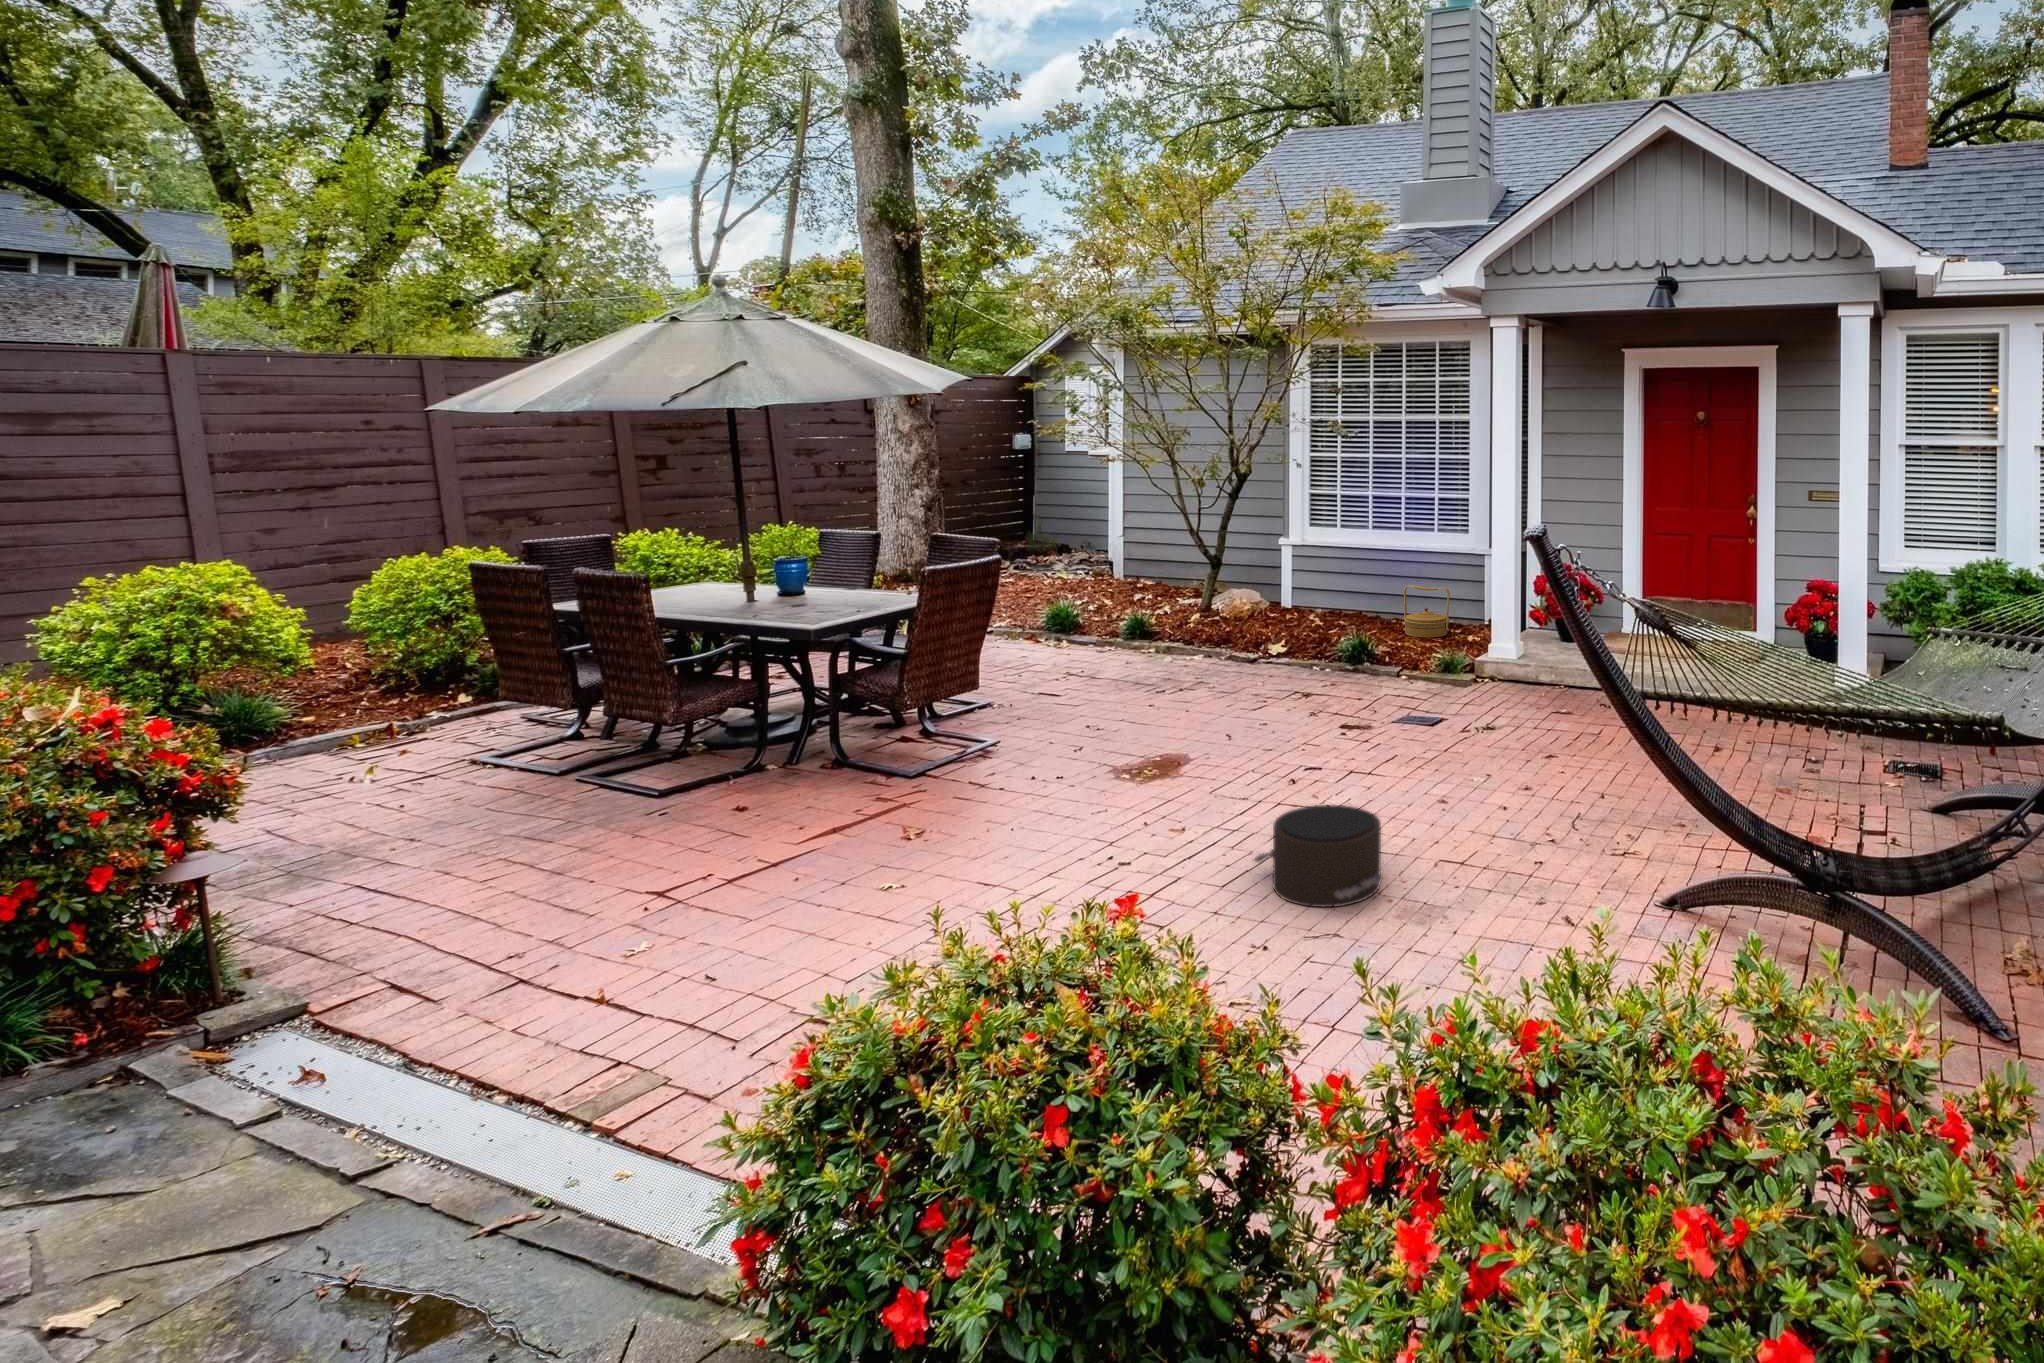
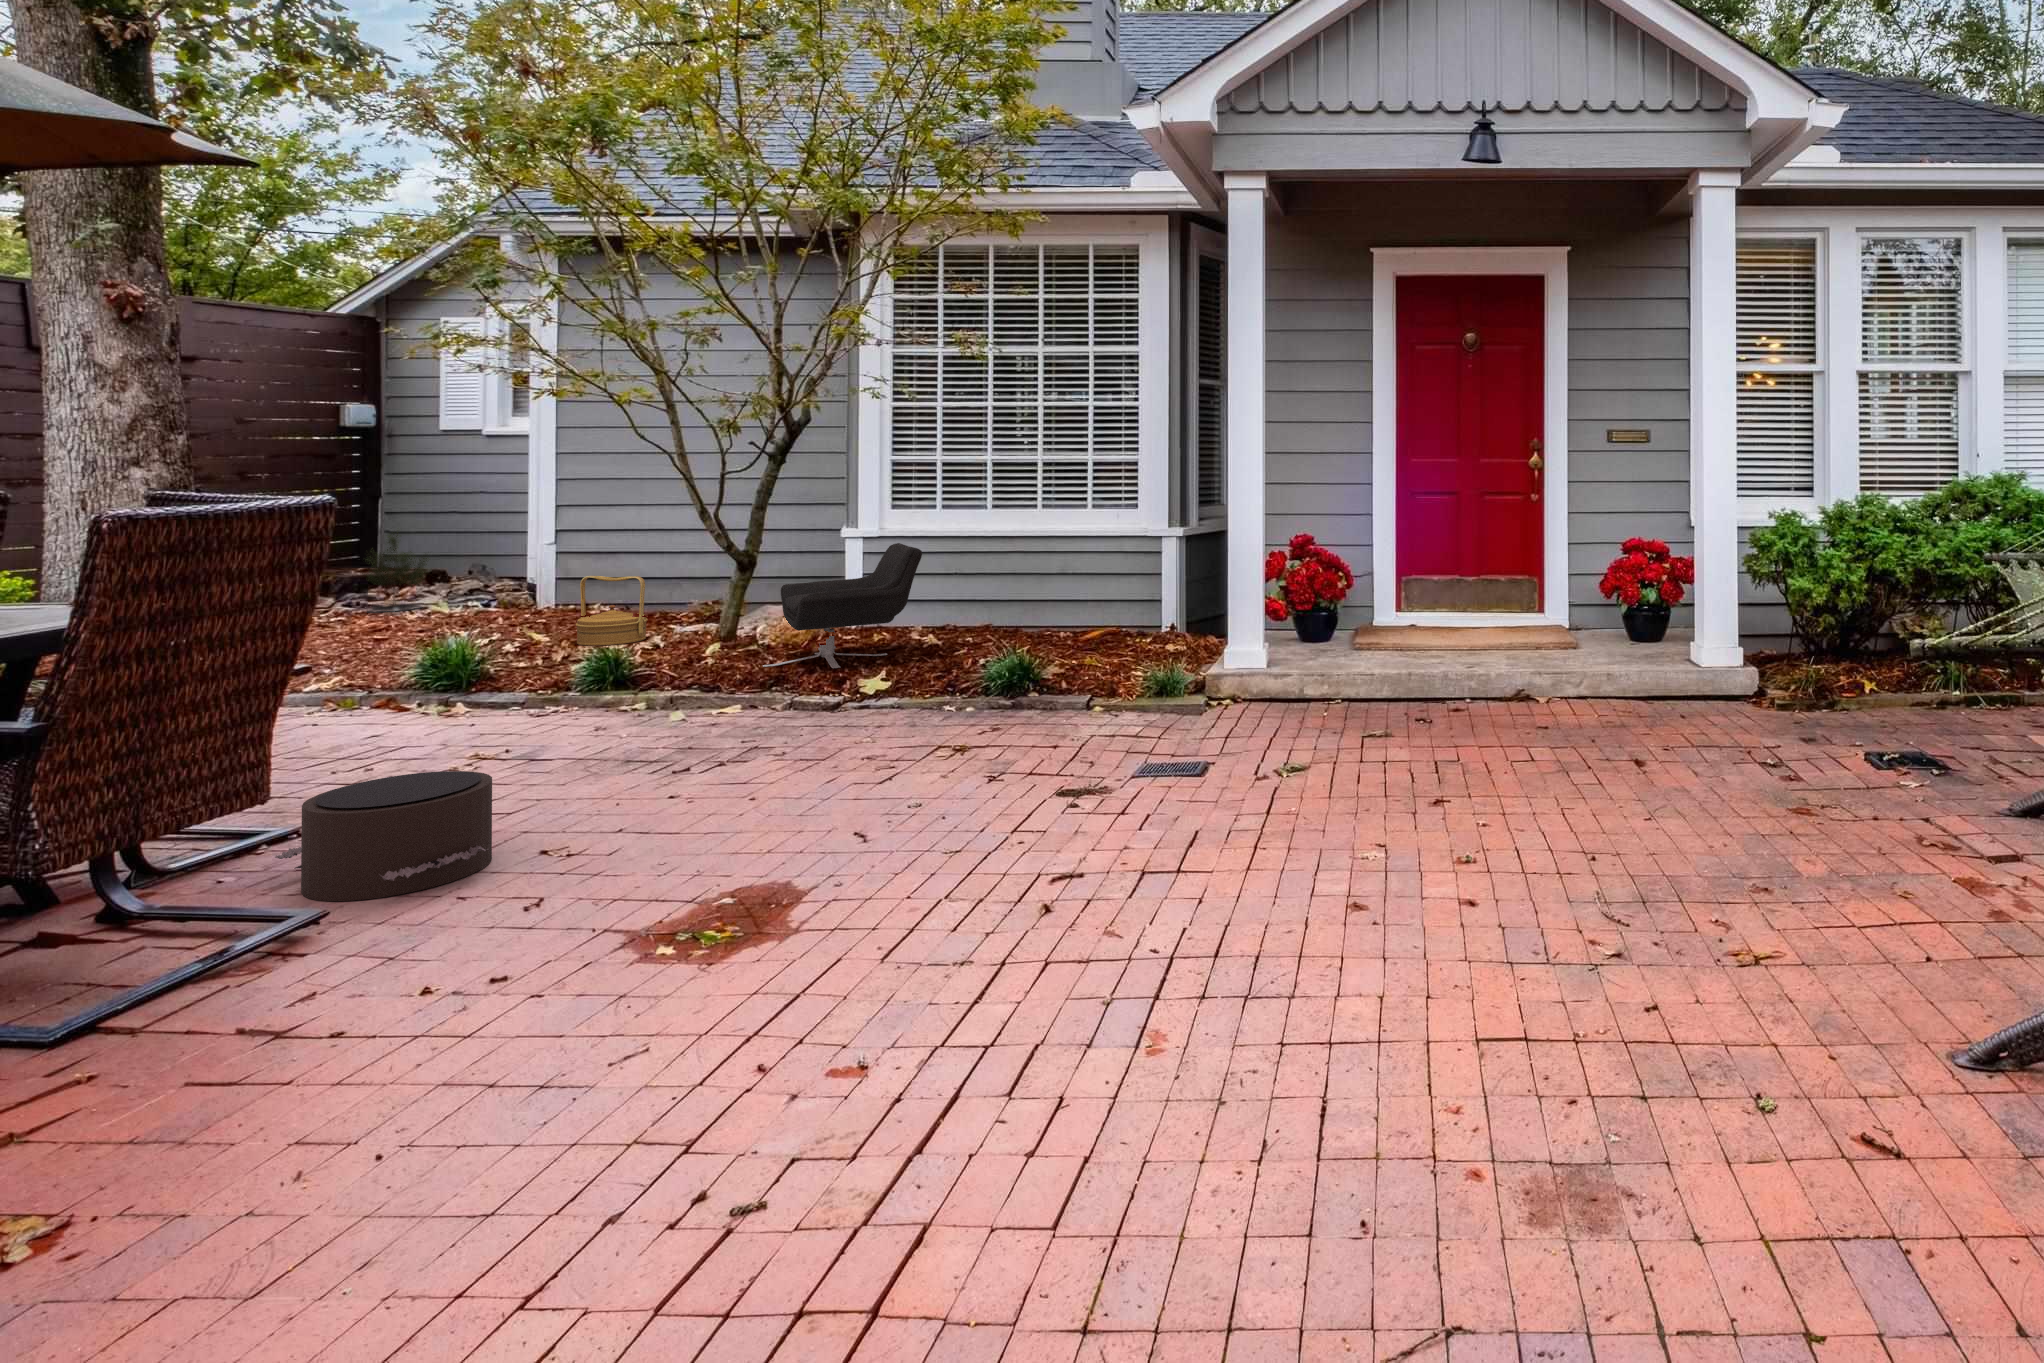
lounge chair: none [1223,550,1317,631] -> present [763,543,922,668]
woven basket: present [1404,585,1450,638] -> present [576,576,648,646]
pouf: present [1254,805,1383,907] -> present [275,771,492,901]

